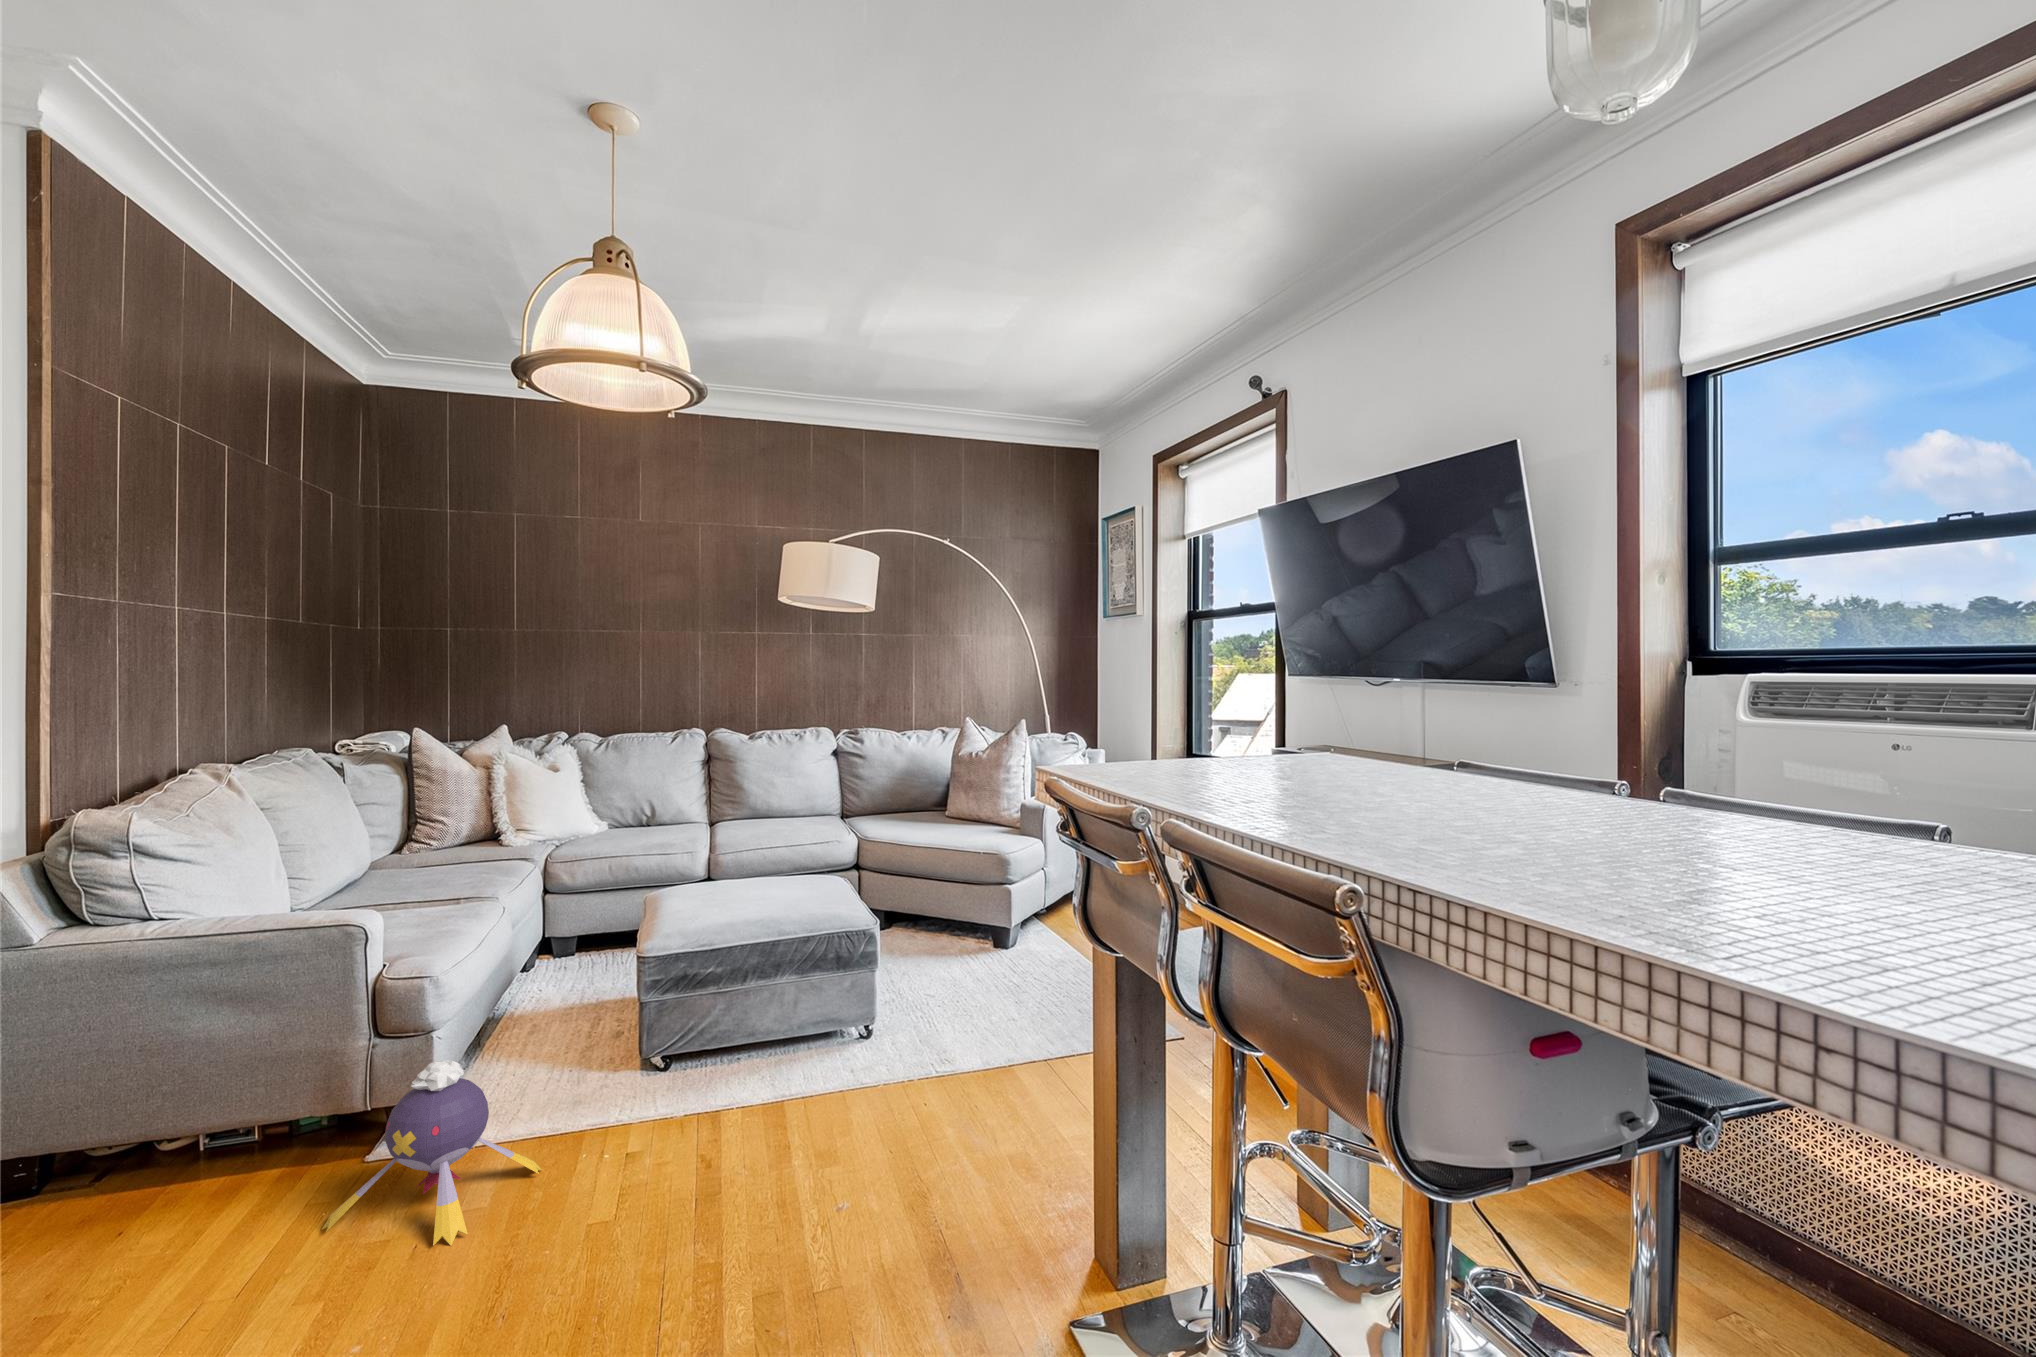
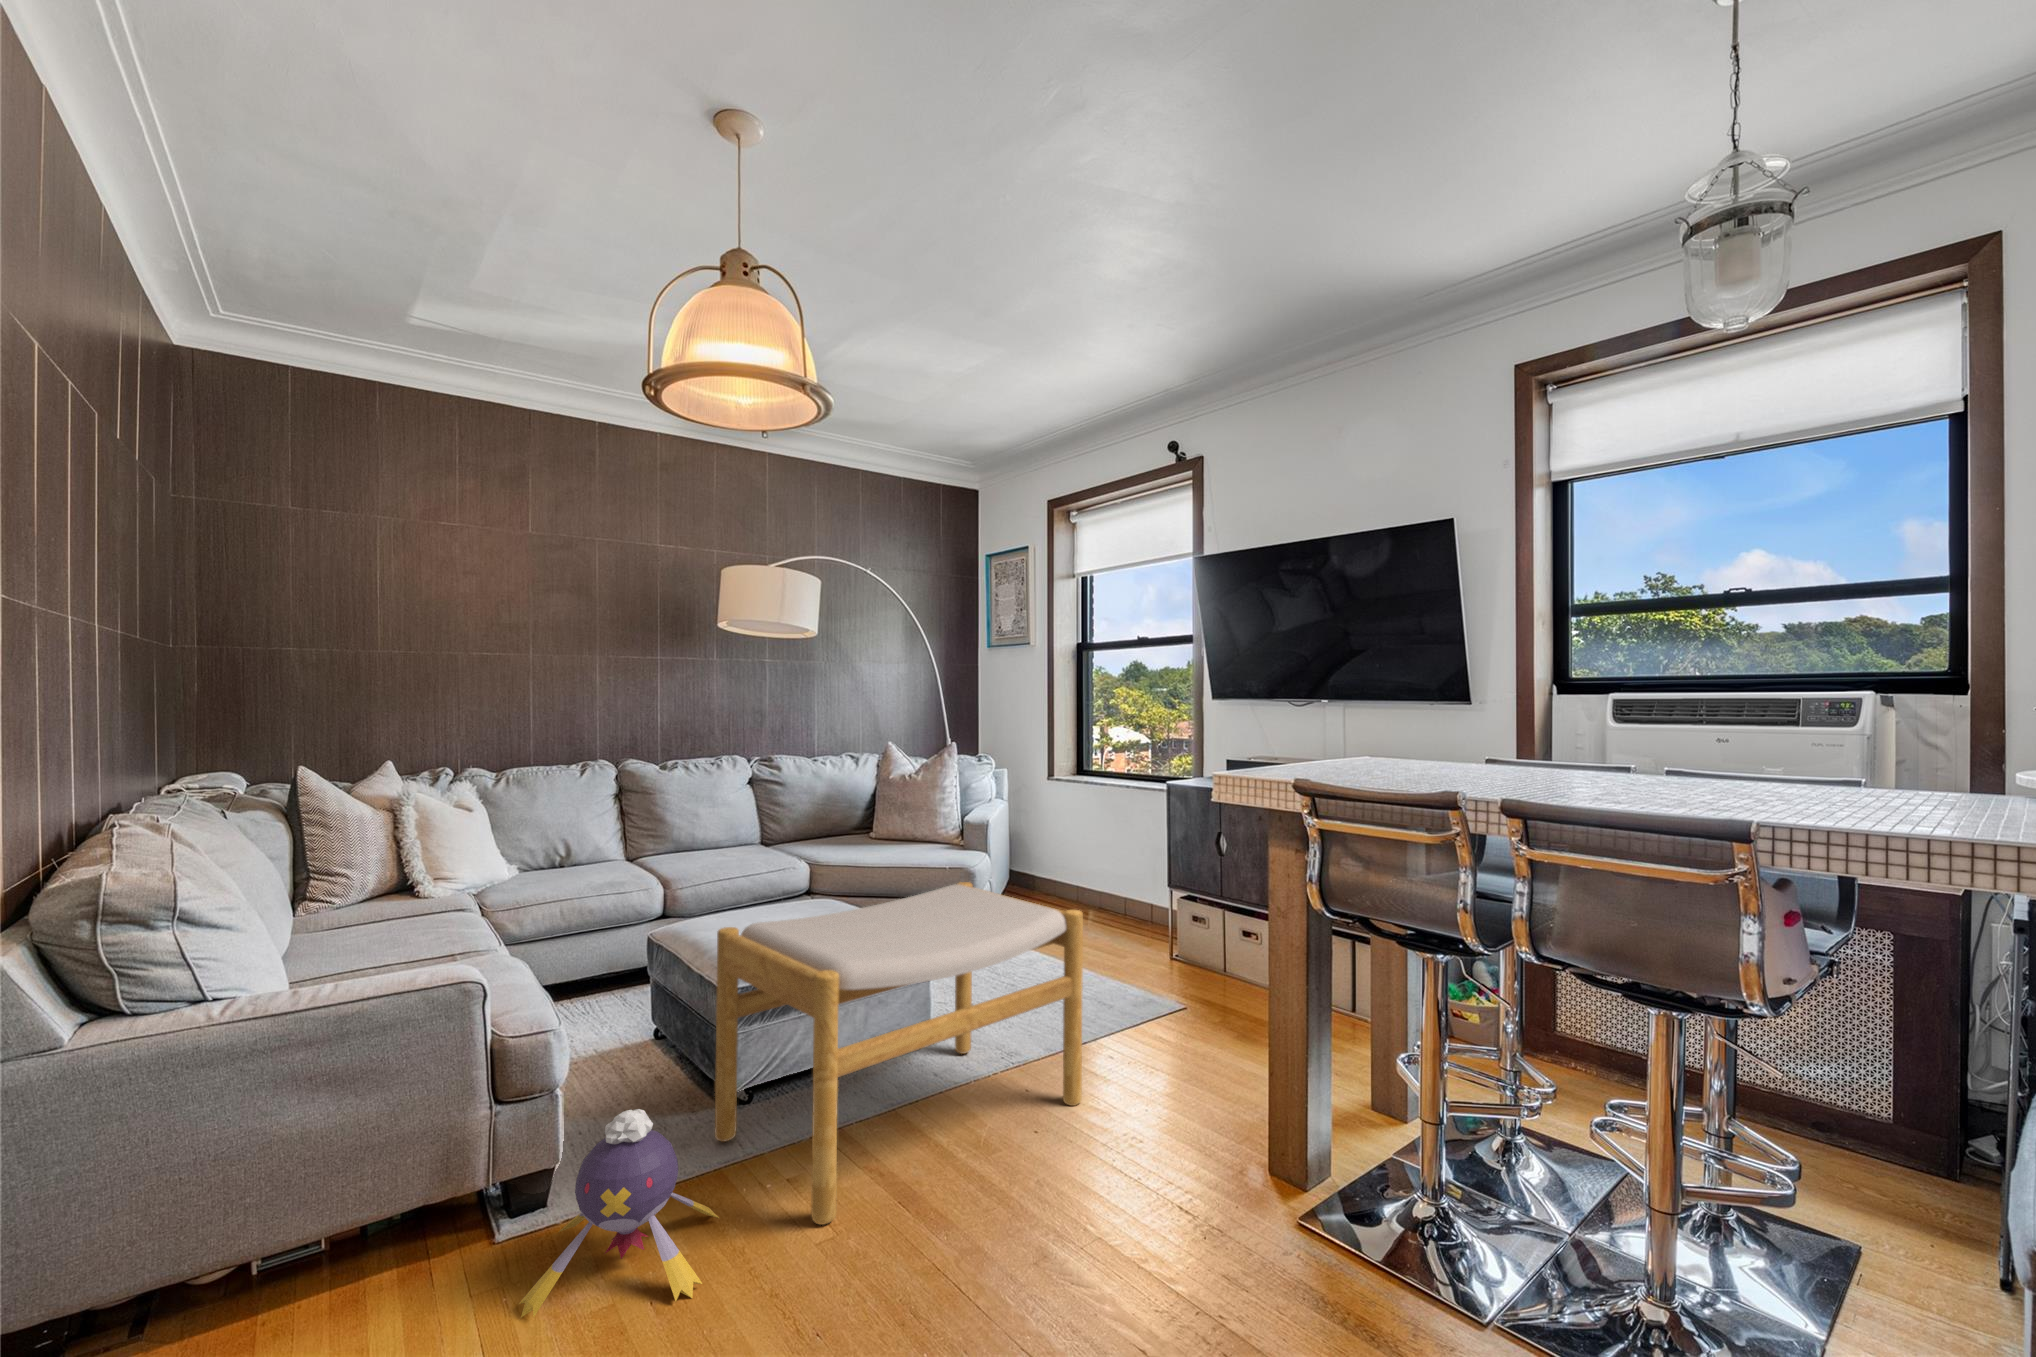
footstool: none [607,872,970,1201] -> present [715,882,1083,1225]

